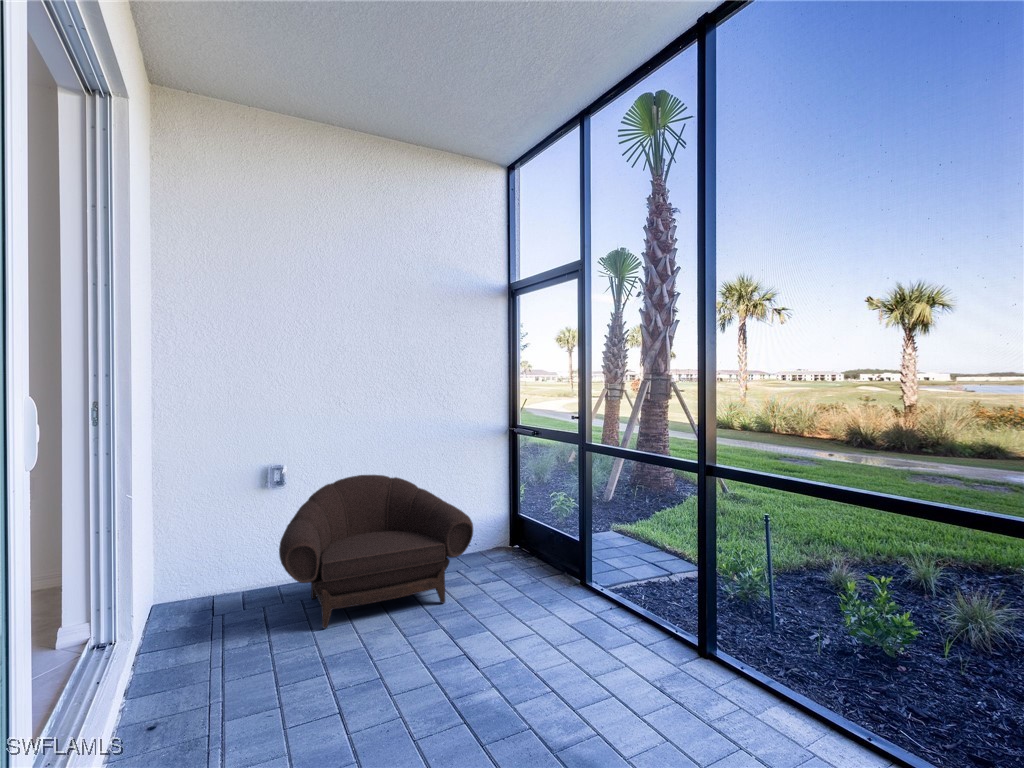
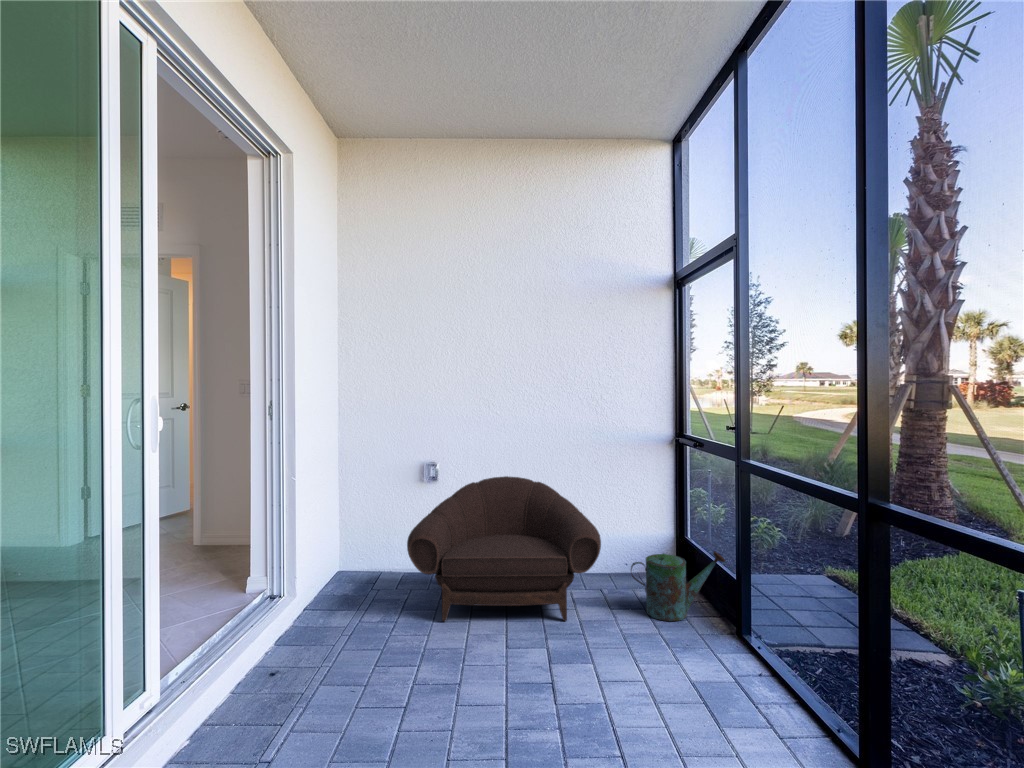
watering can: none [493,521,567,586] -> present [631,551,725,621]

